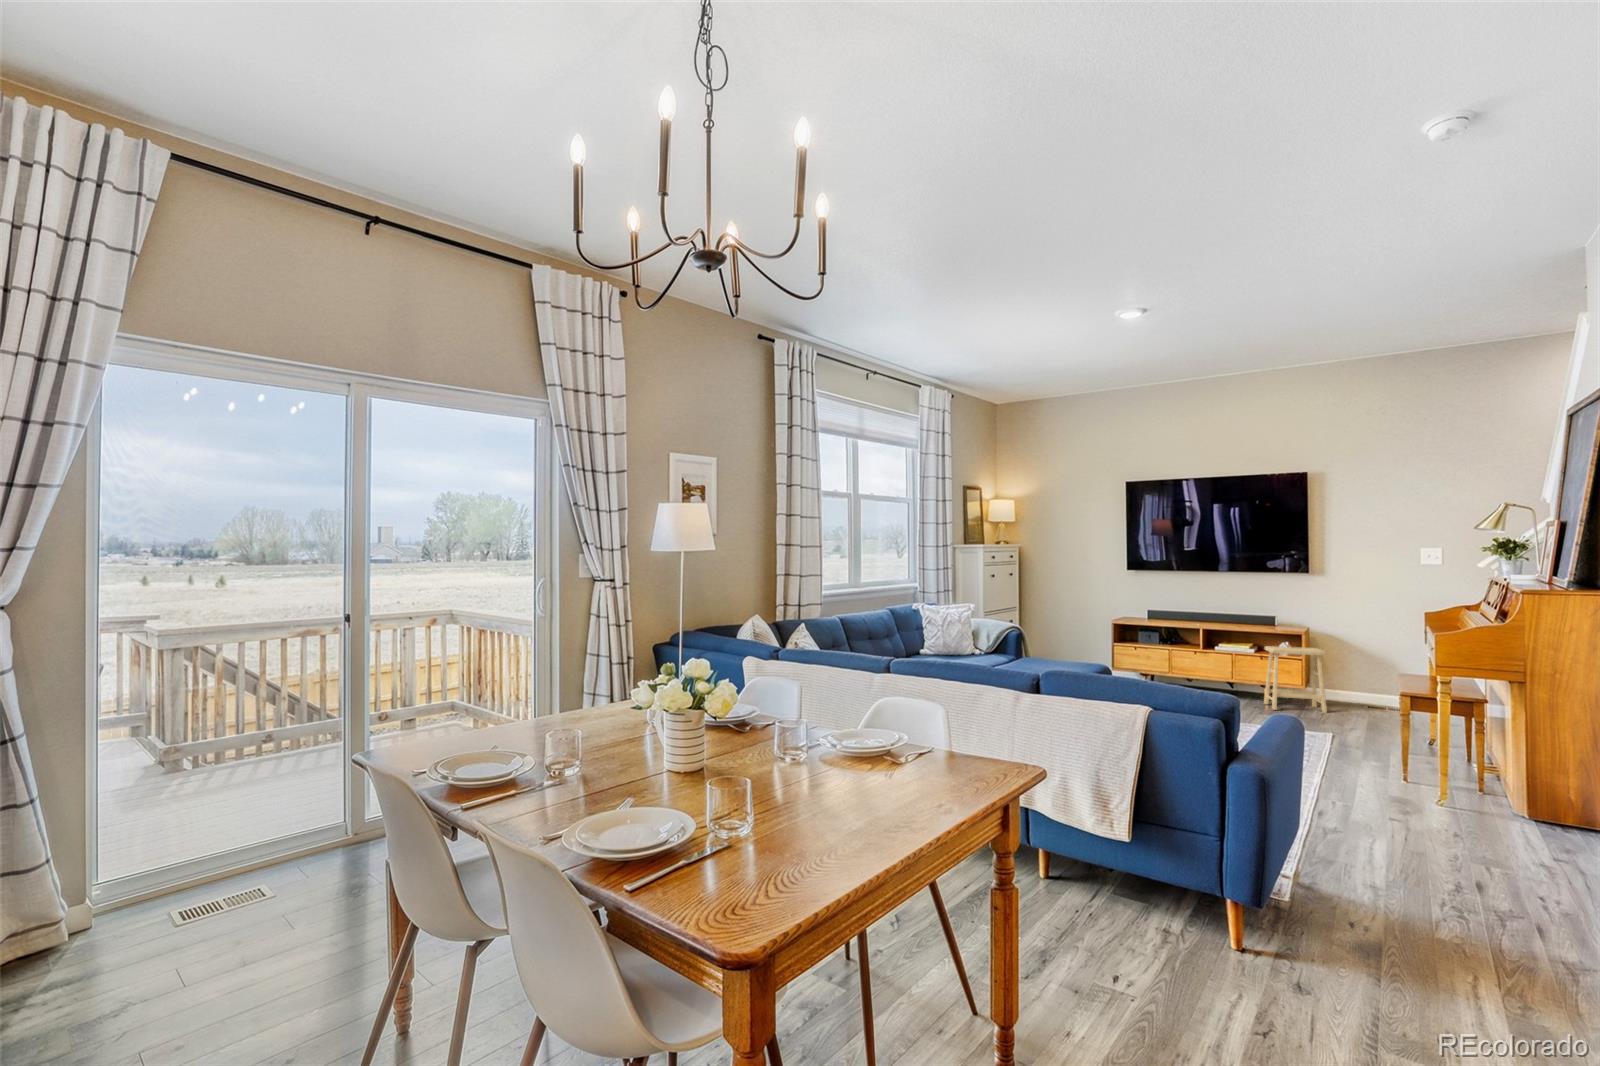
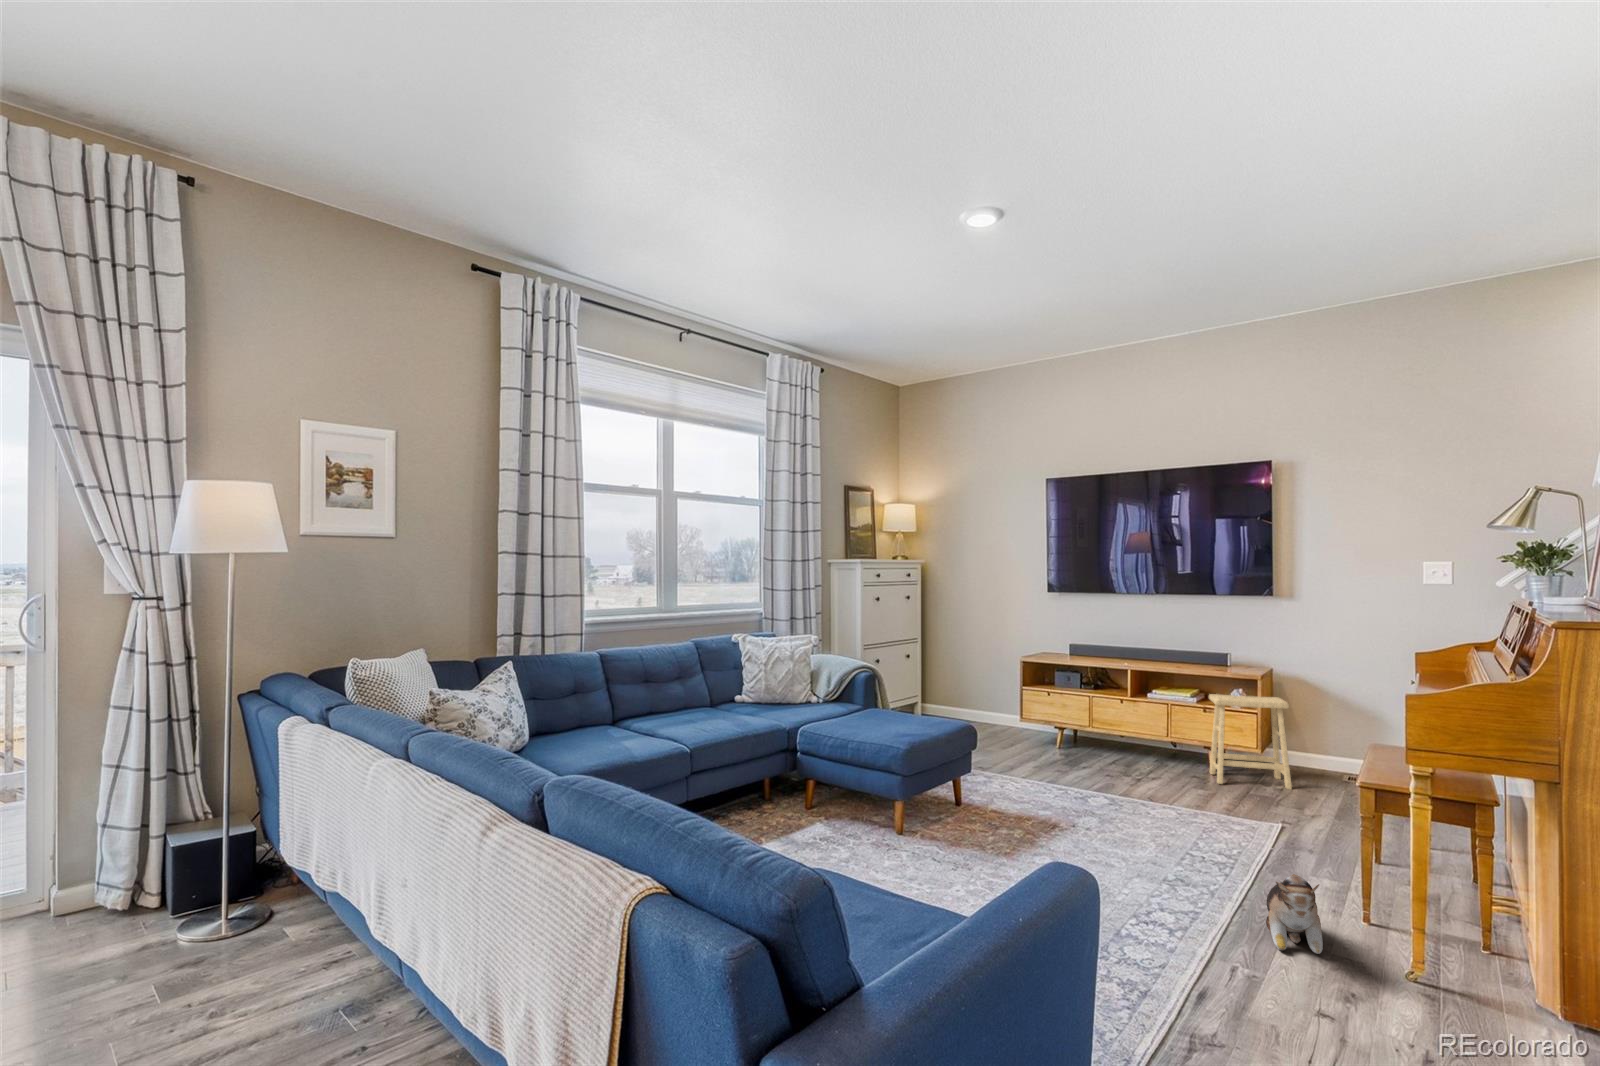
plush toy: none [1338,744,1378,791] -> present [1266,874,1323,954]

